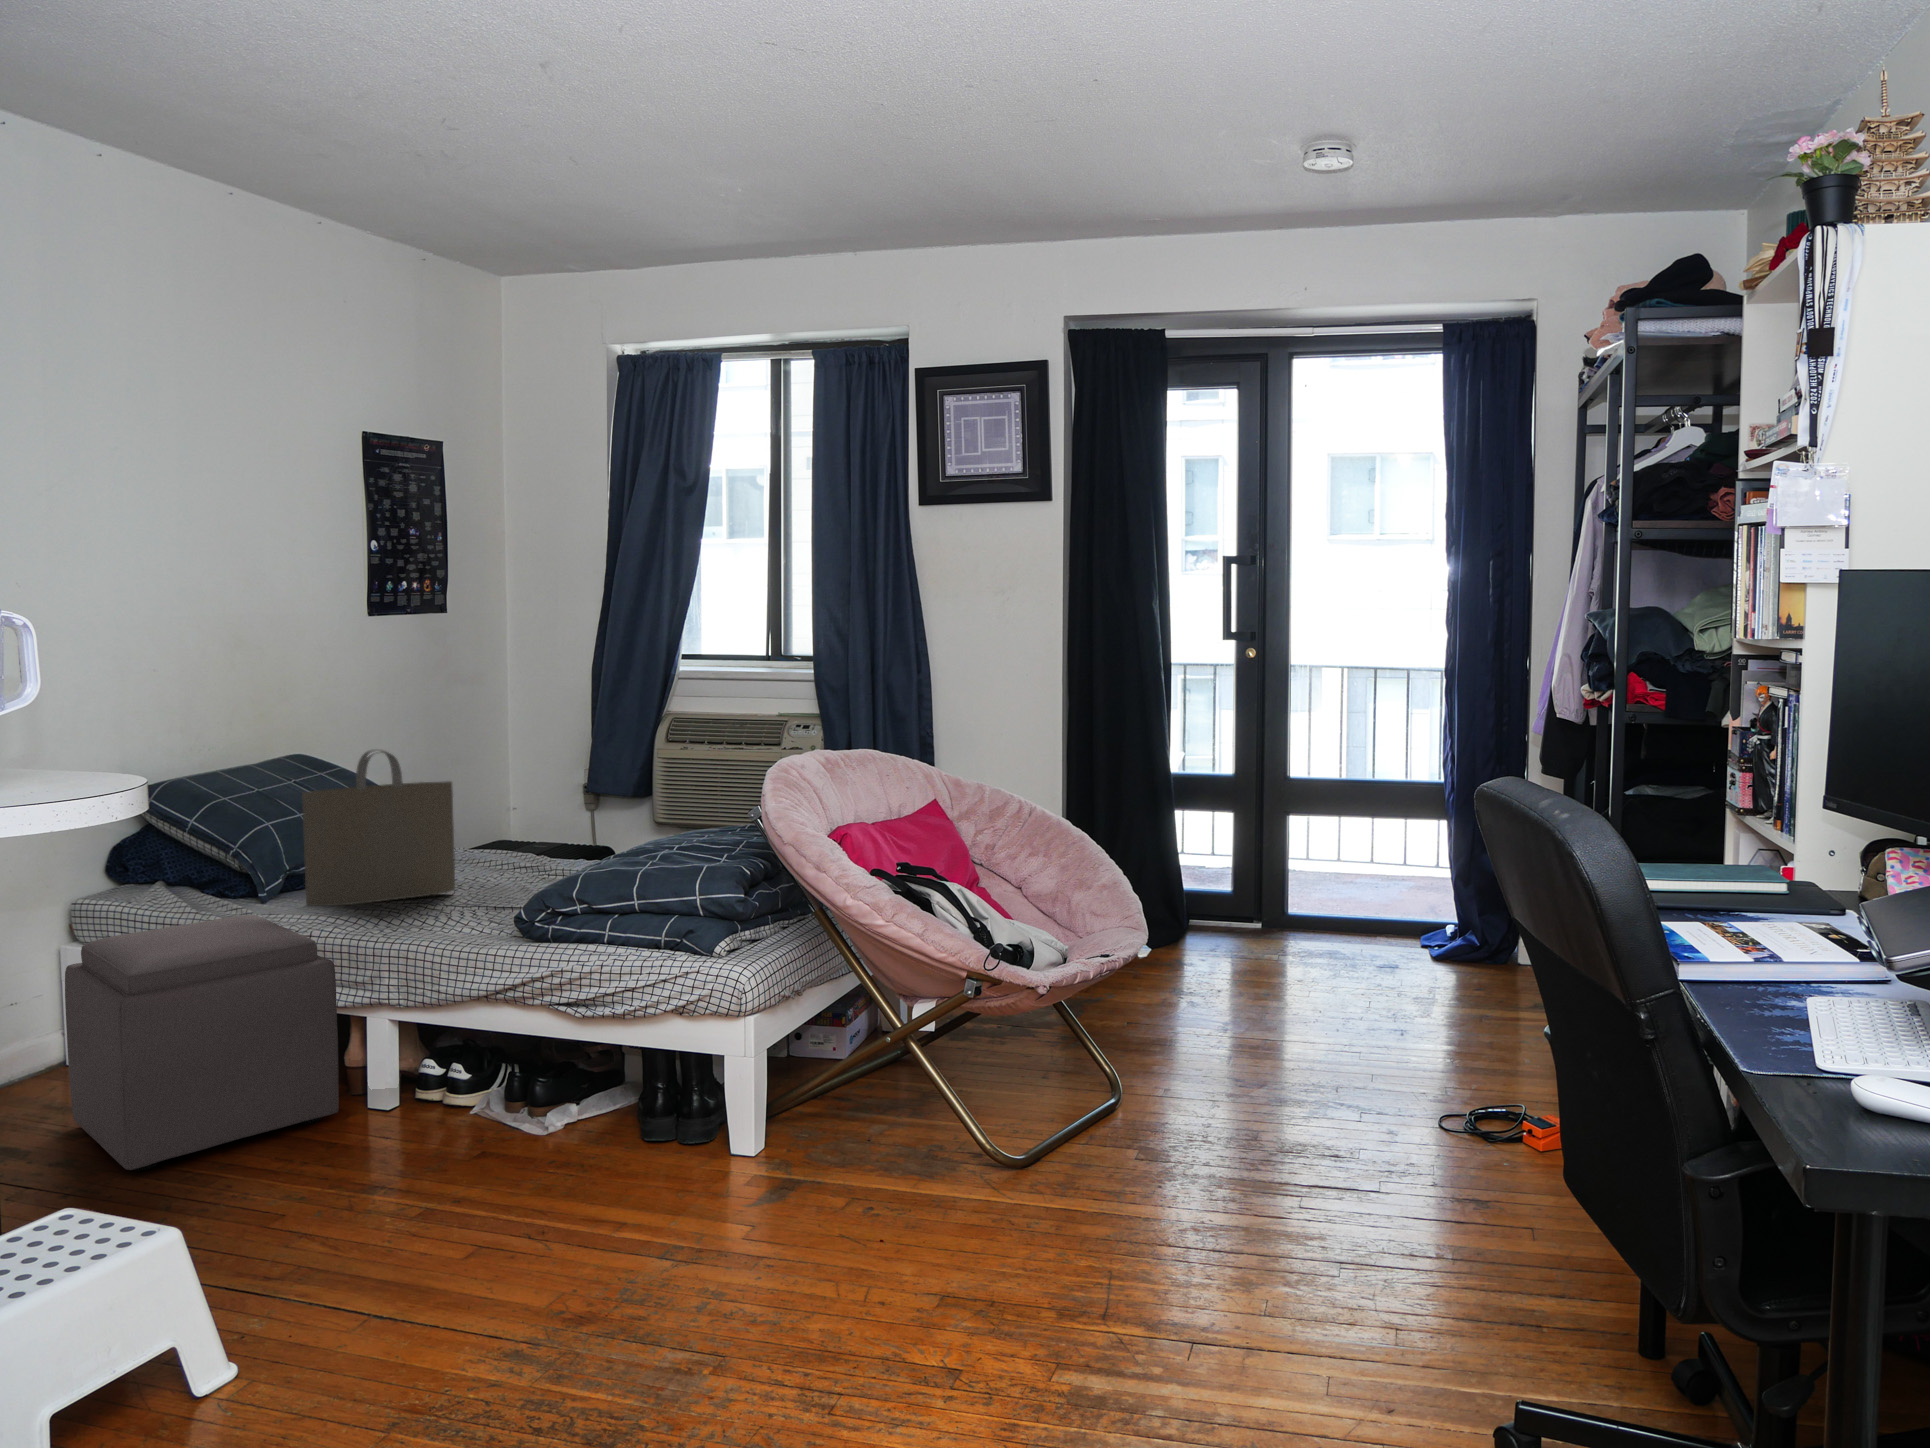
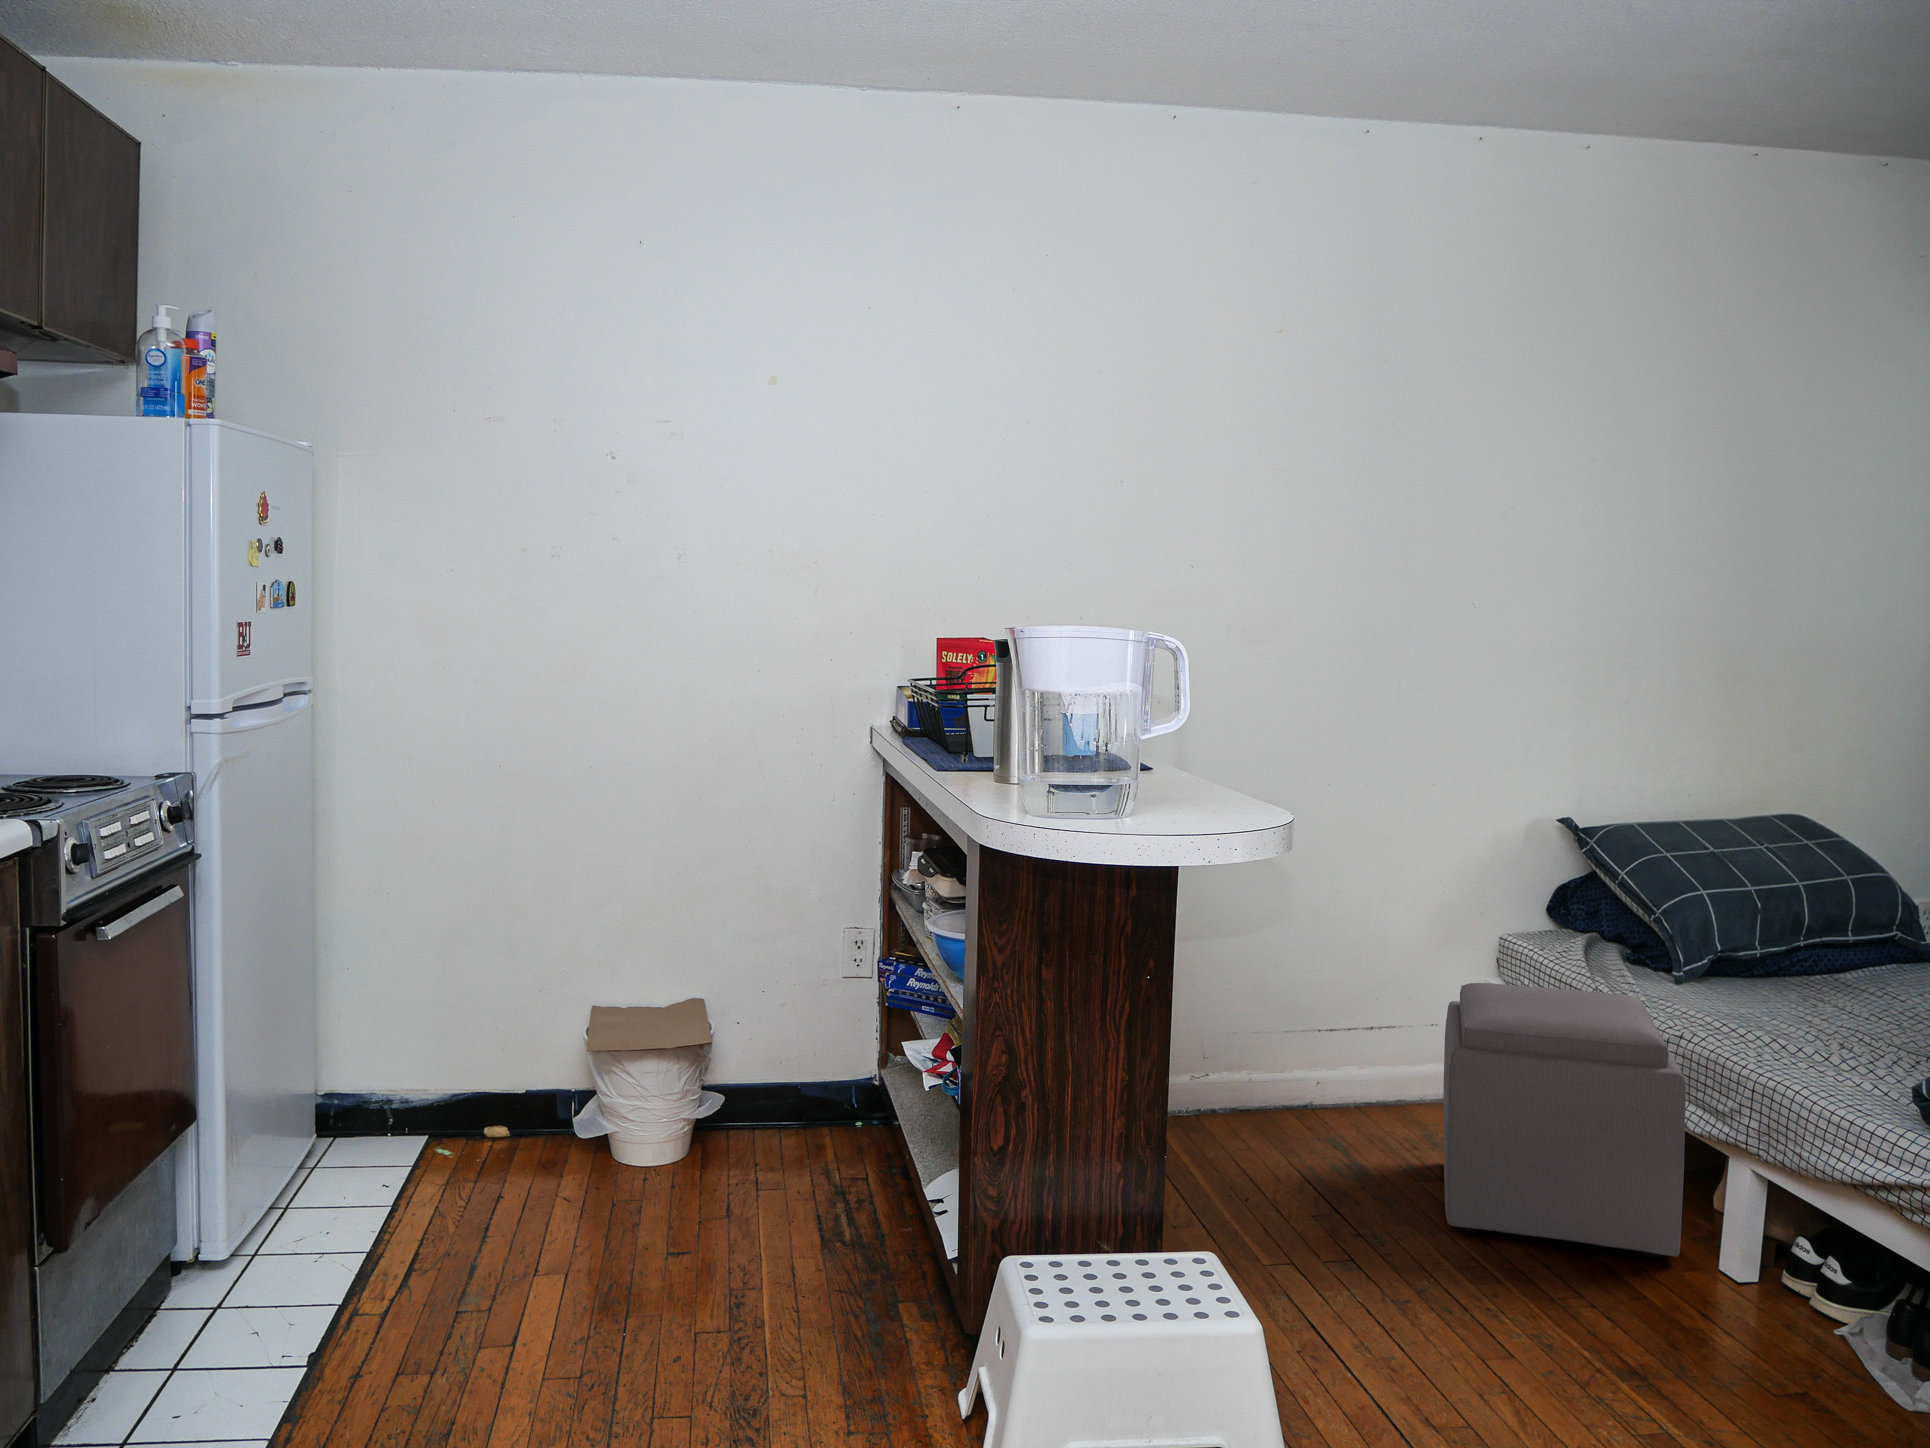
tote bag: present [302,749,455,906] -> none [1697,829,1901,1031]

